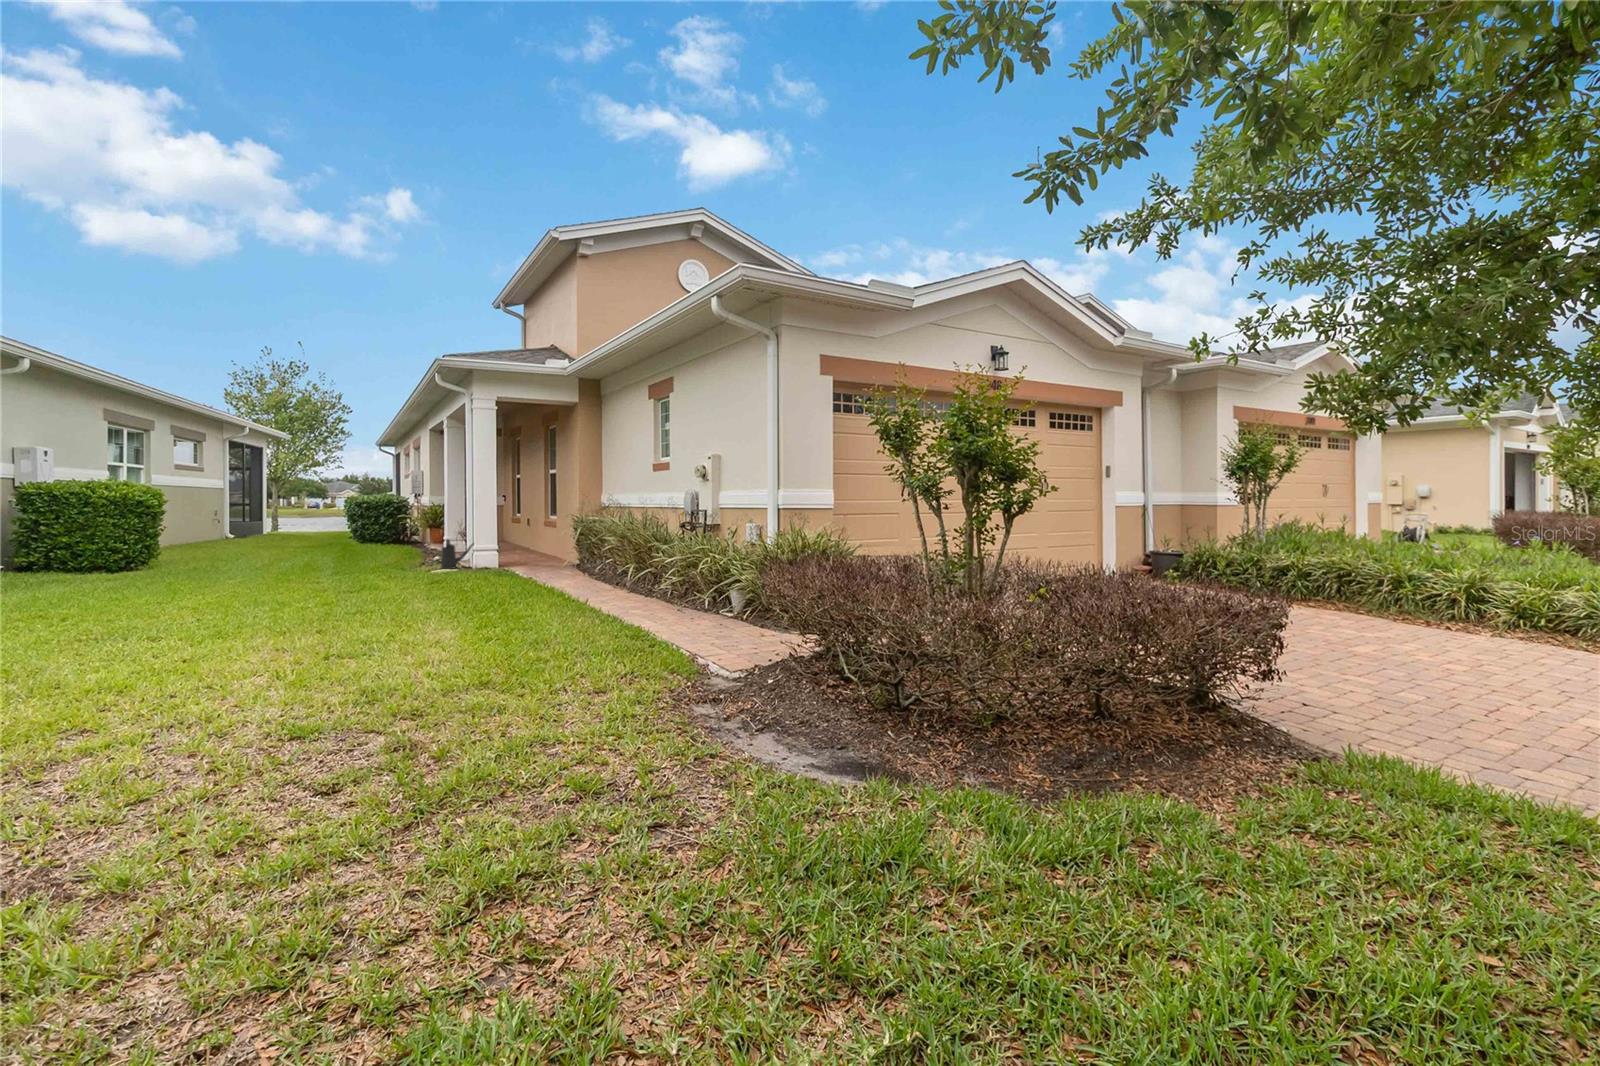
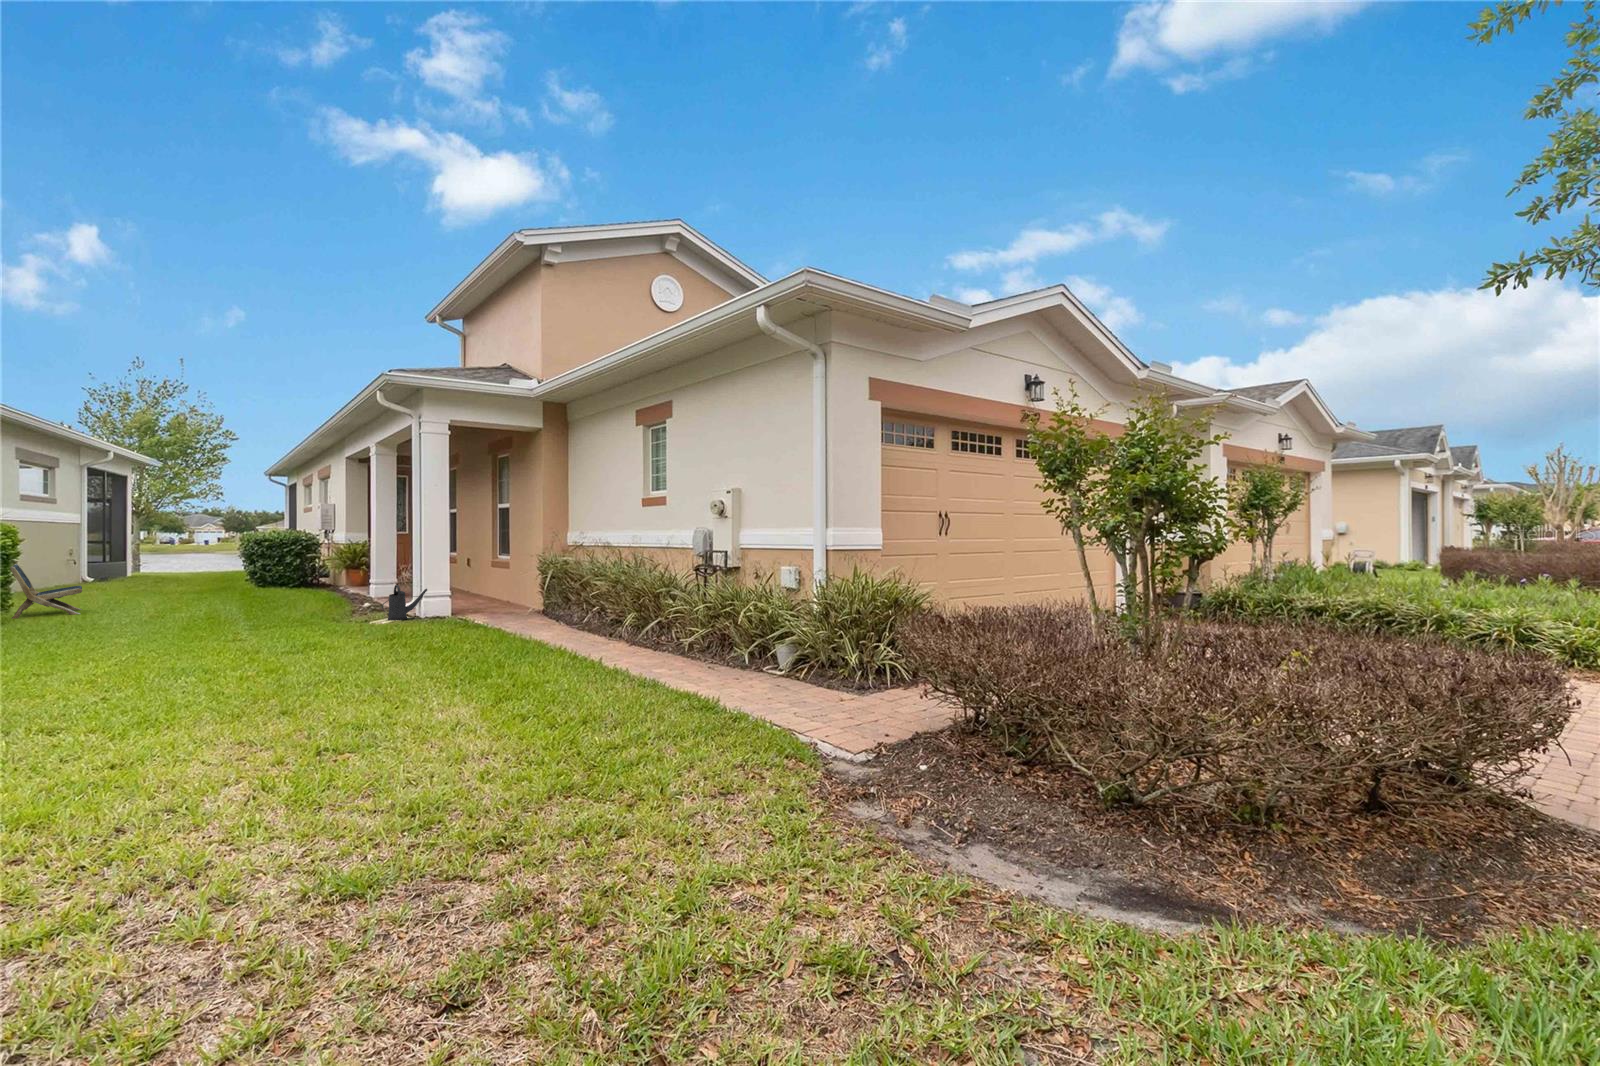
lounge chair: none [155,519,212,563] -> present [10,564,82,619]

